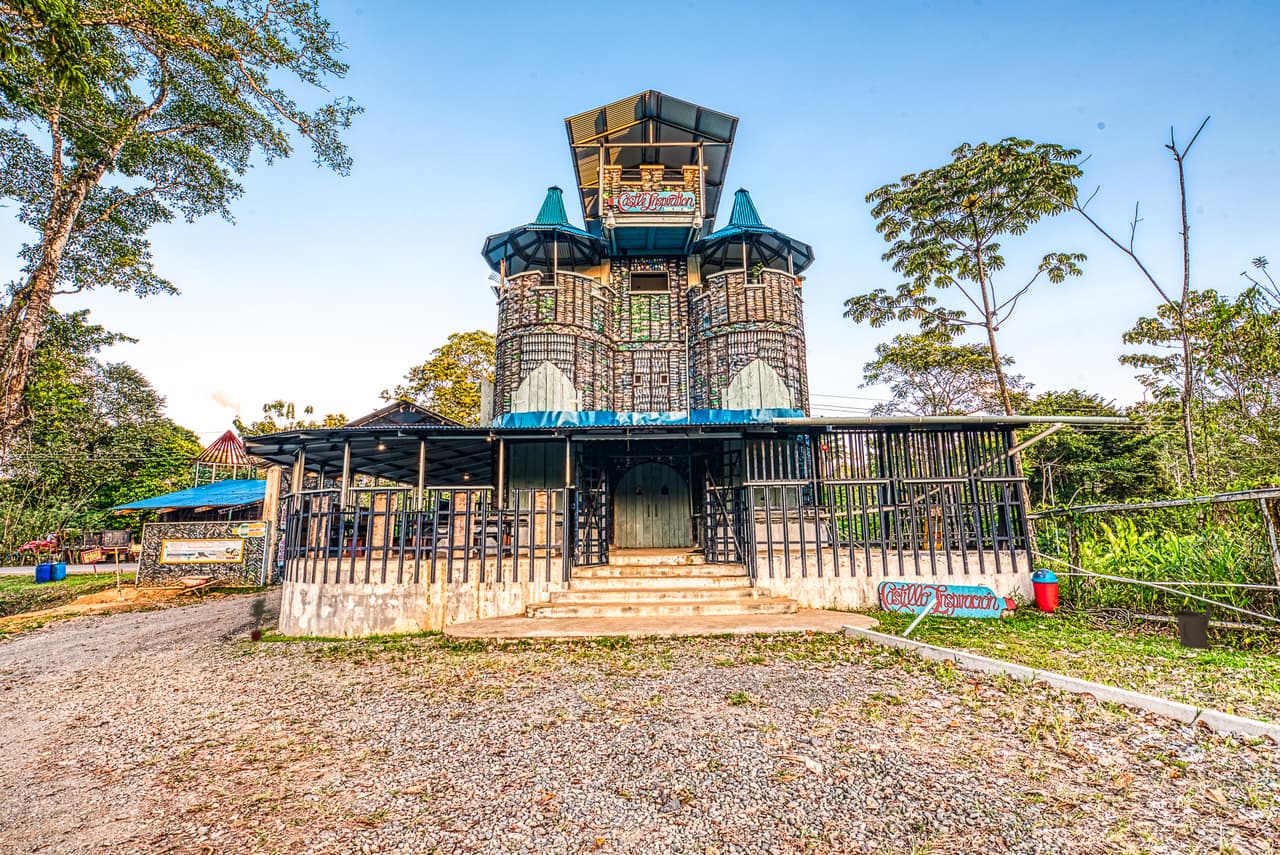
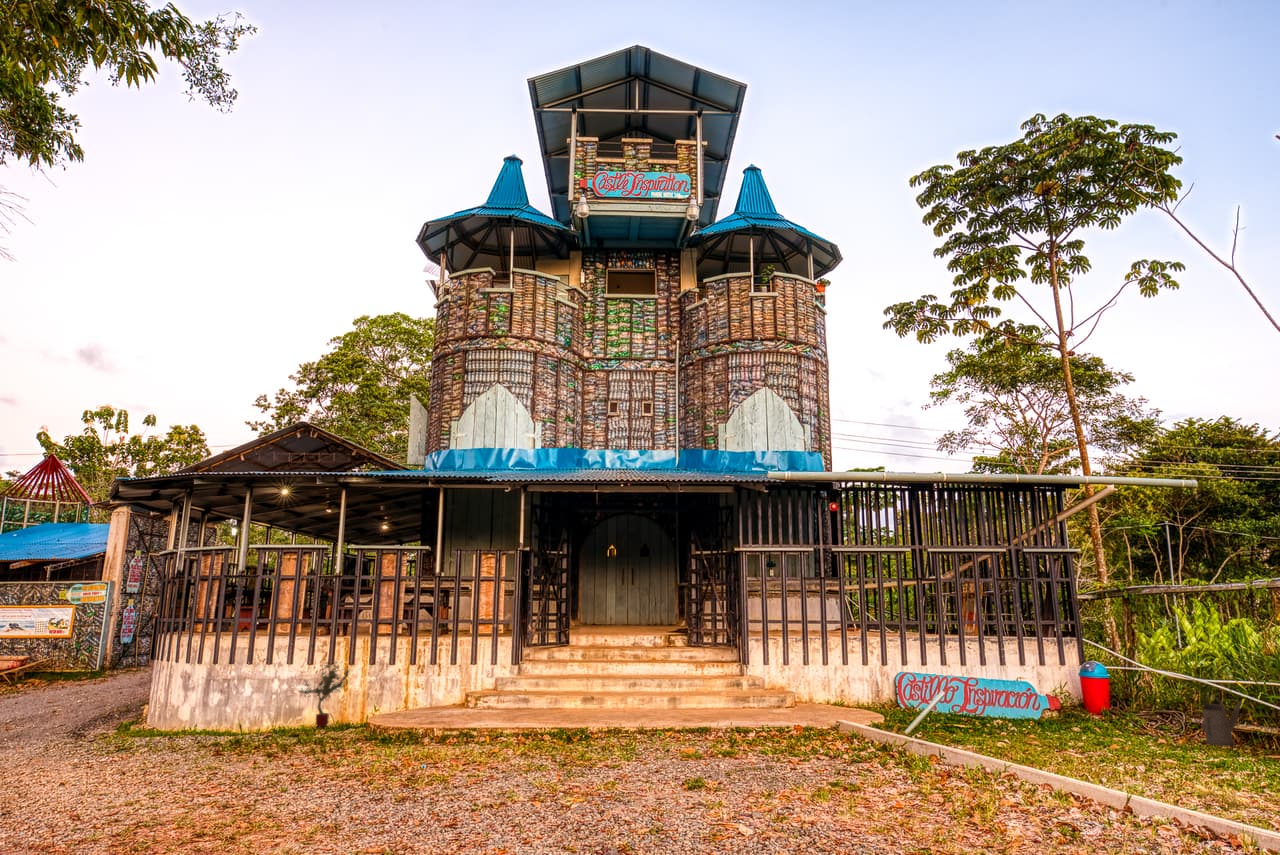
potted tree: present [249,593,277,641] -> present [299,662,350,727]

